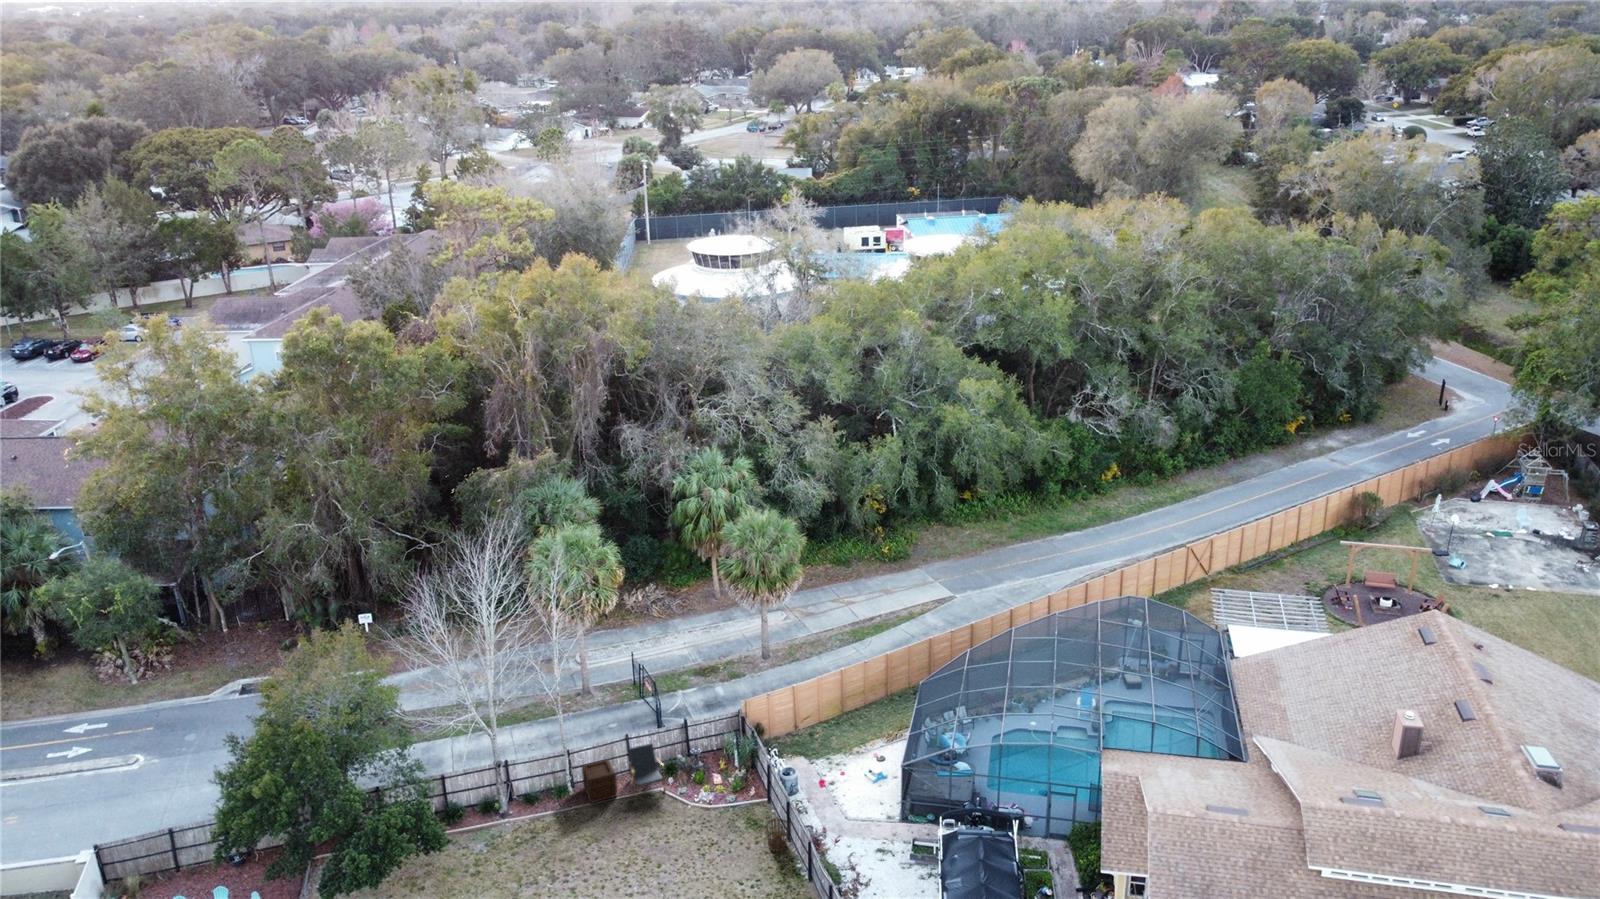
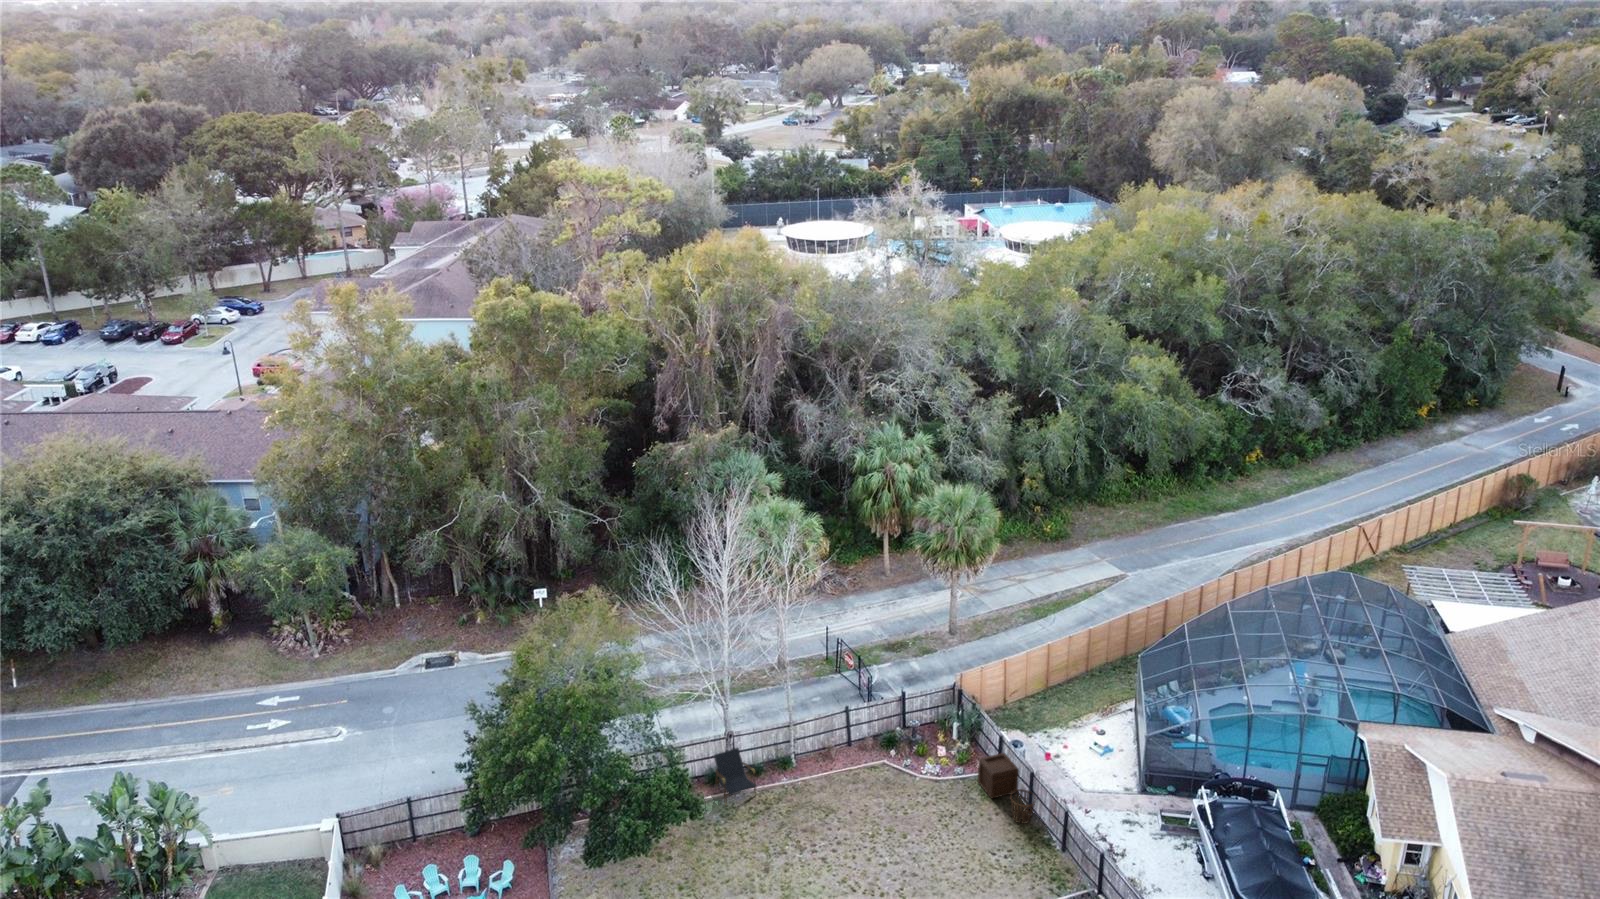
lounge chair: present [629,743,666,795] -> present [714,748,756,805]
wooden crate: present [582,759,617,803] -> present [978,753,1019,798]

